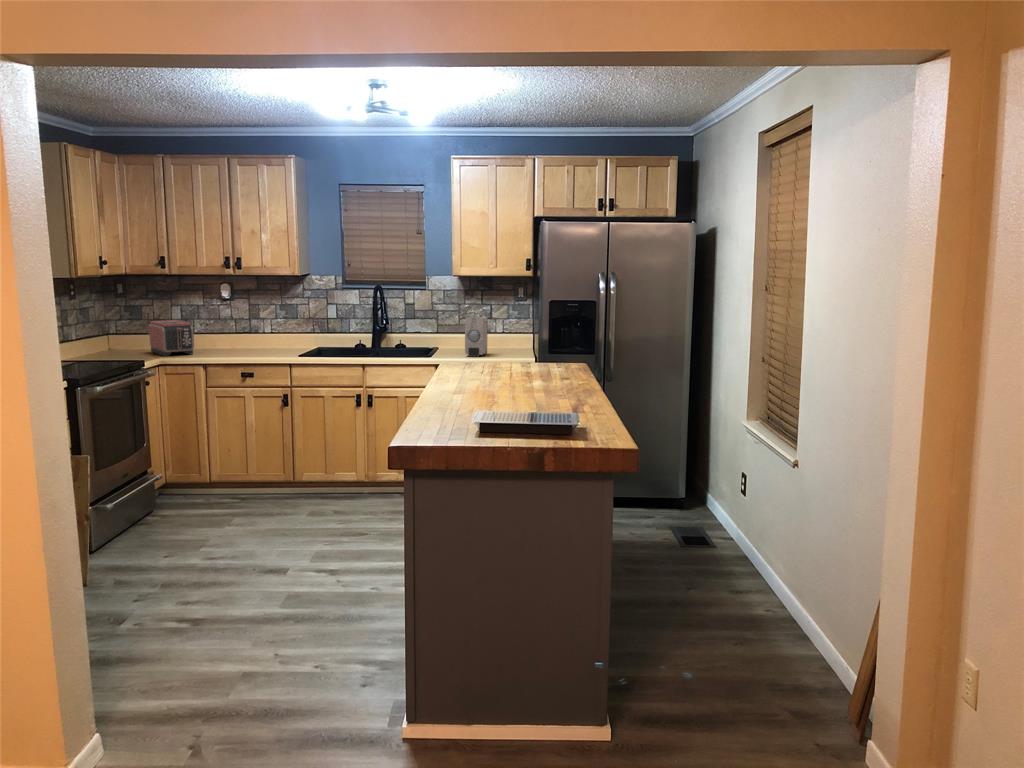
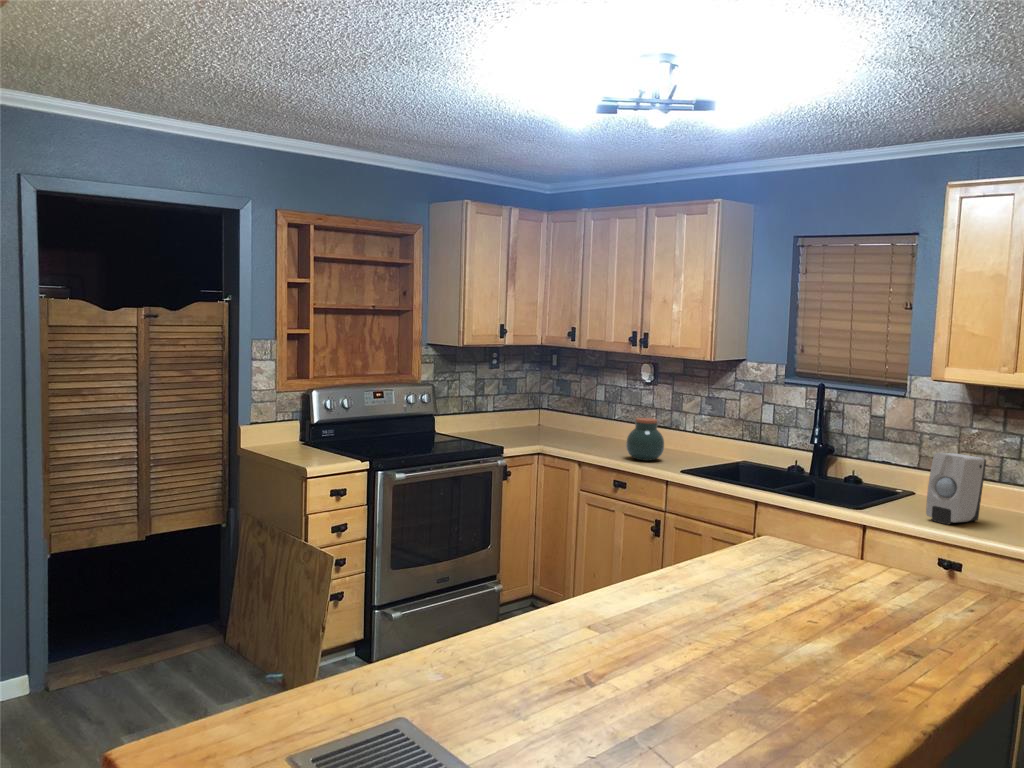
toaster: present [149,320,194,356] -> none [548,401,588,447]
jar: none [241,323,271,355] -> present [626,418,664,461]

